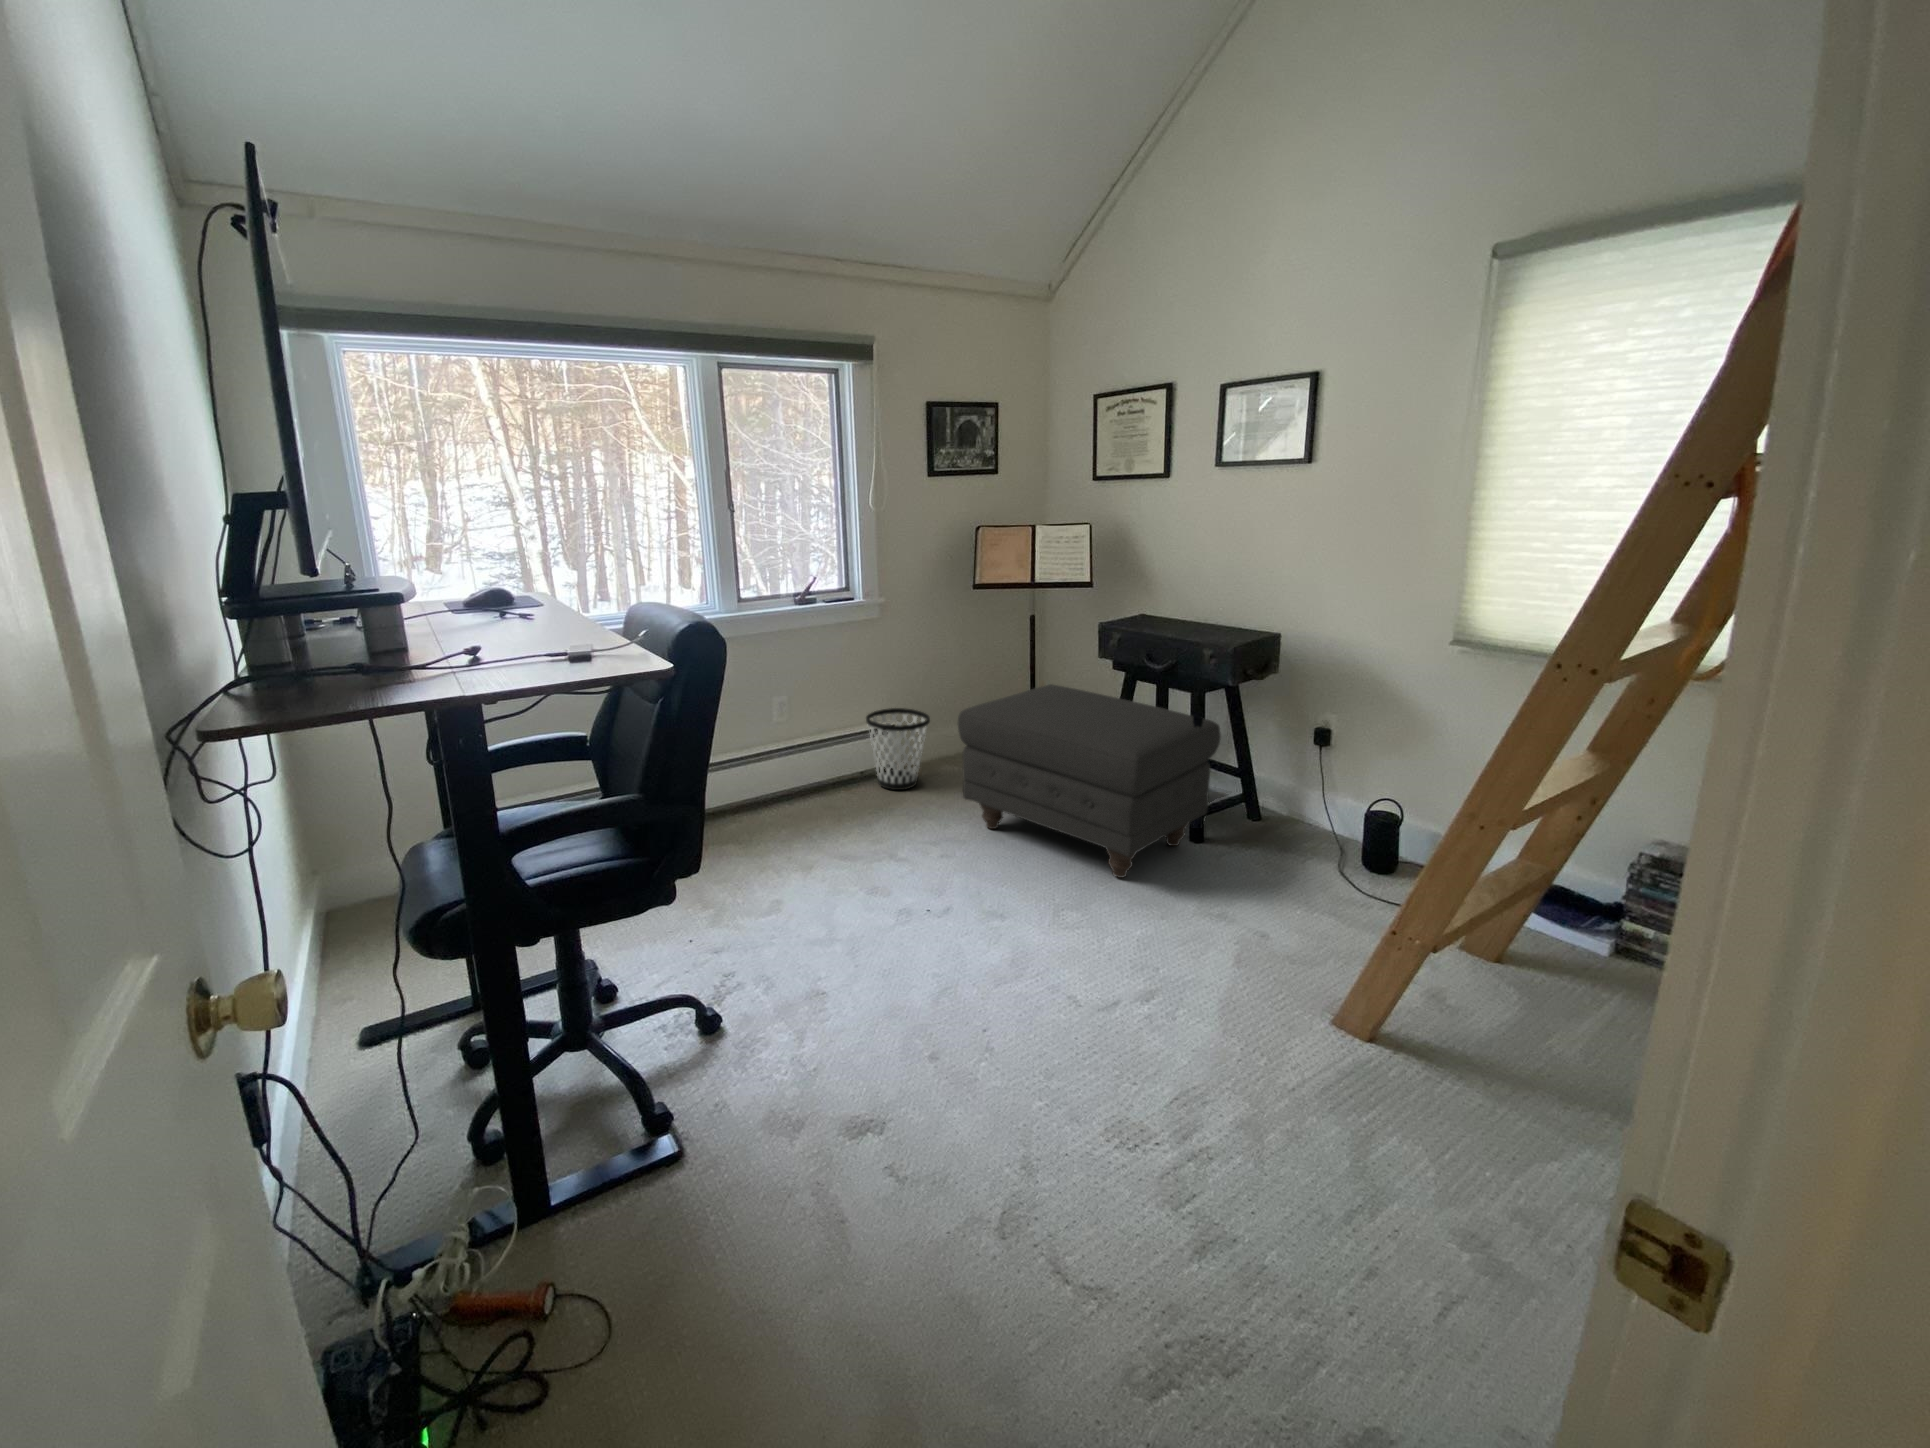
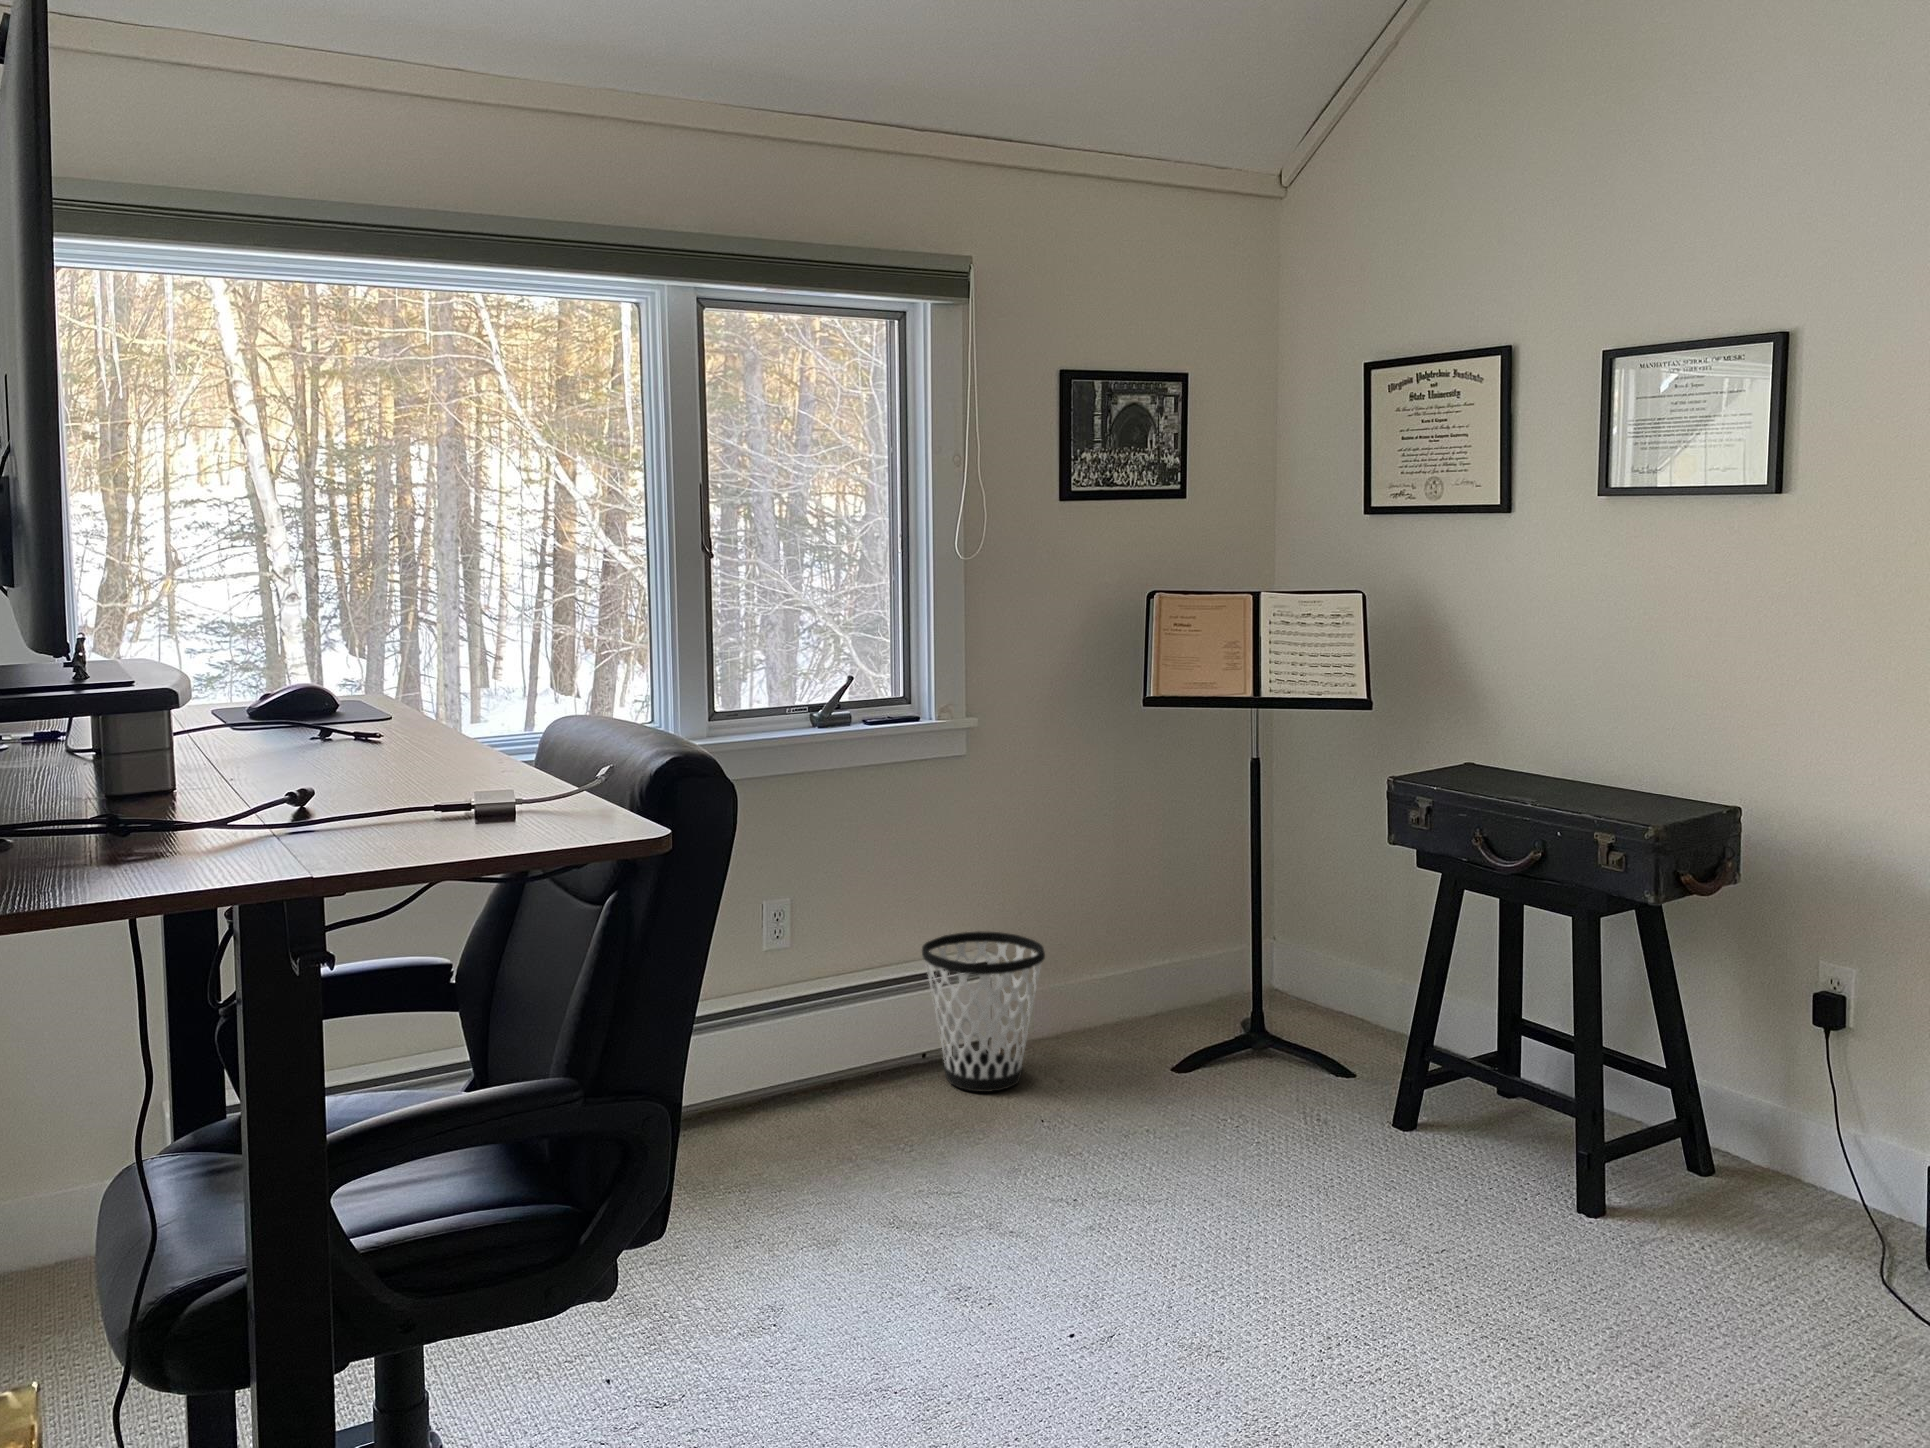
ottoman: present [958,684,1221,878] -> none [1077,890,1624,1303]

